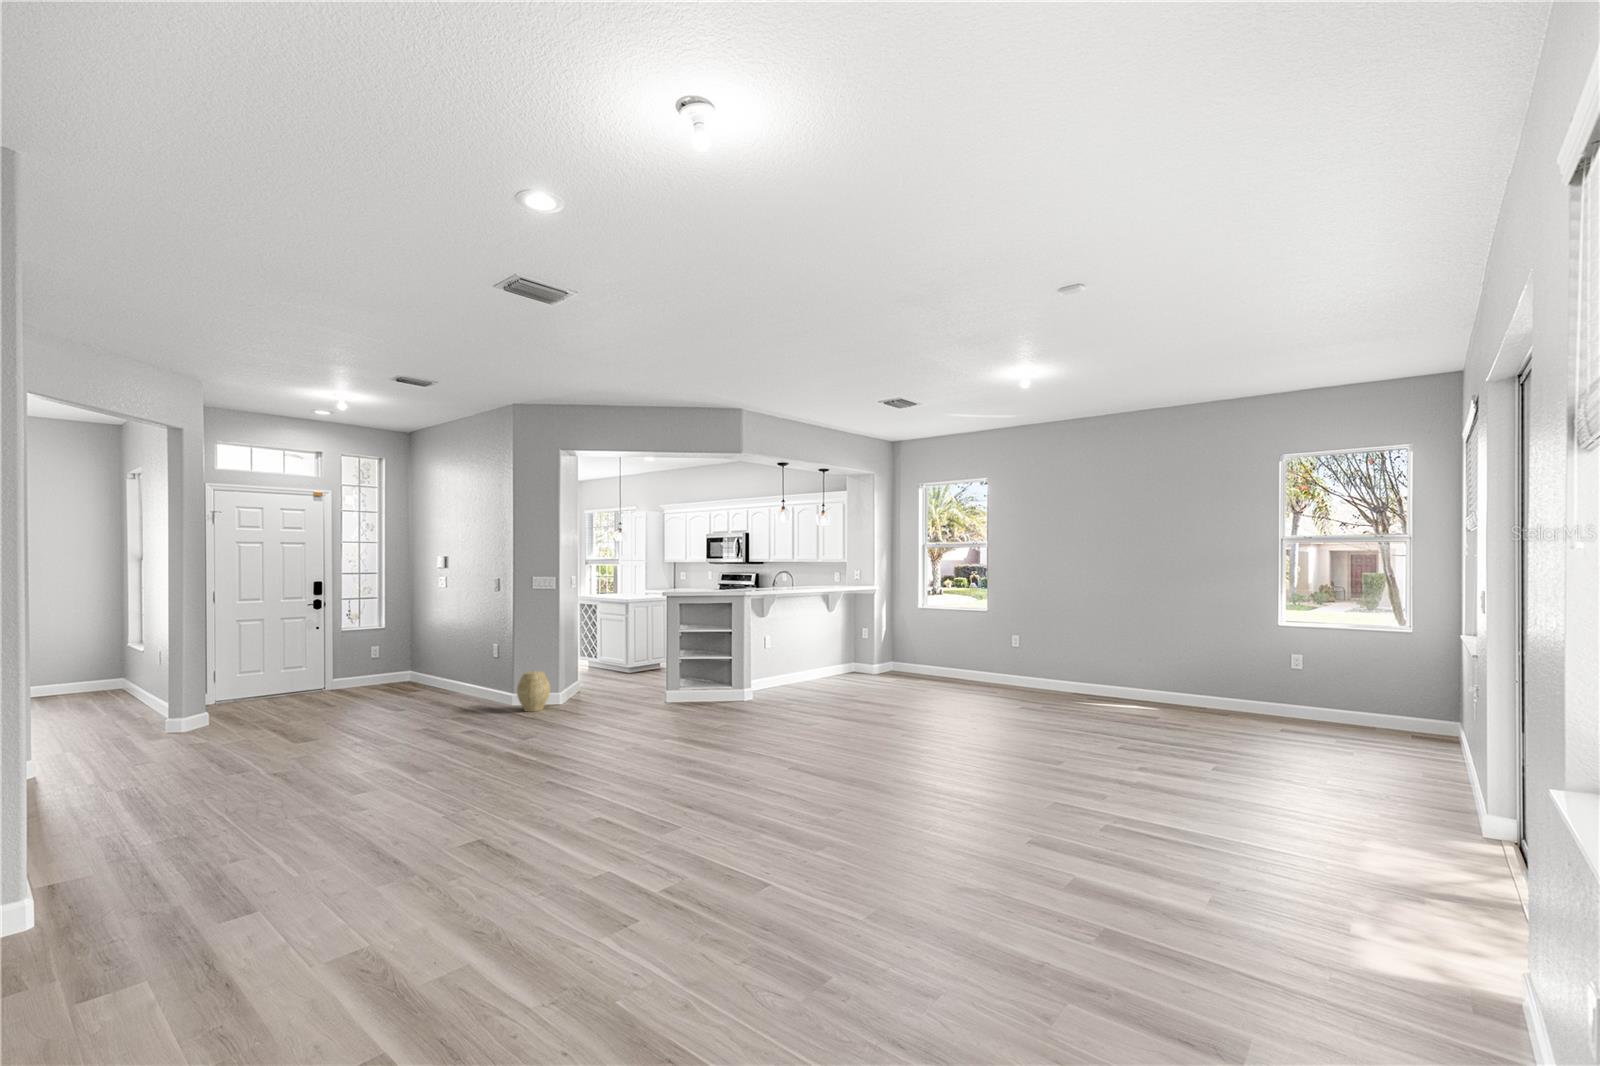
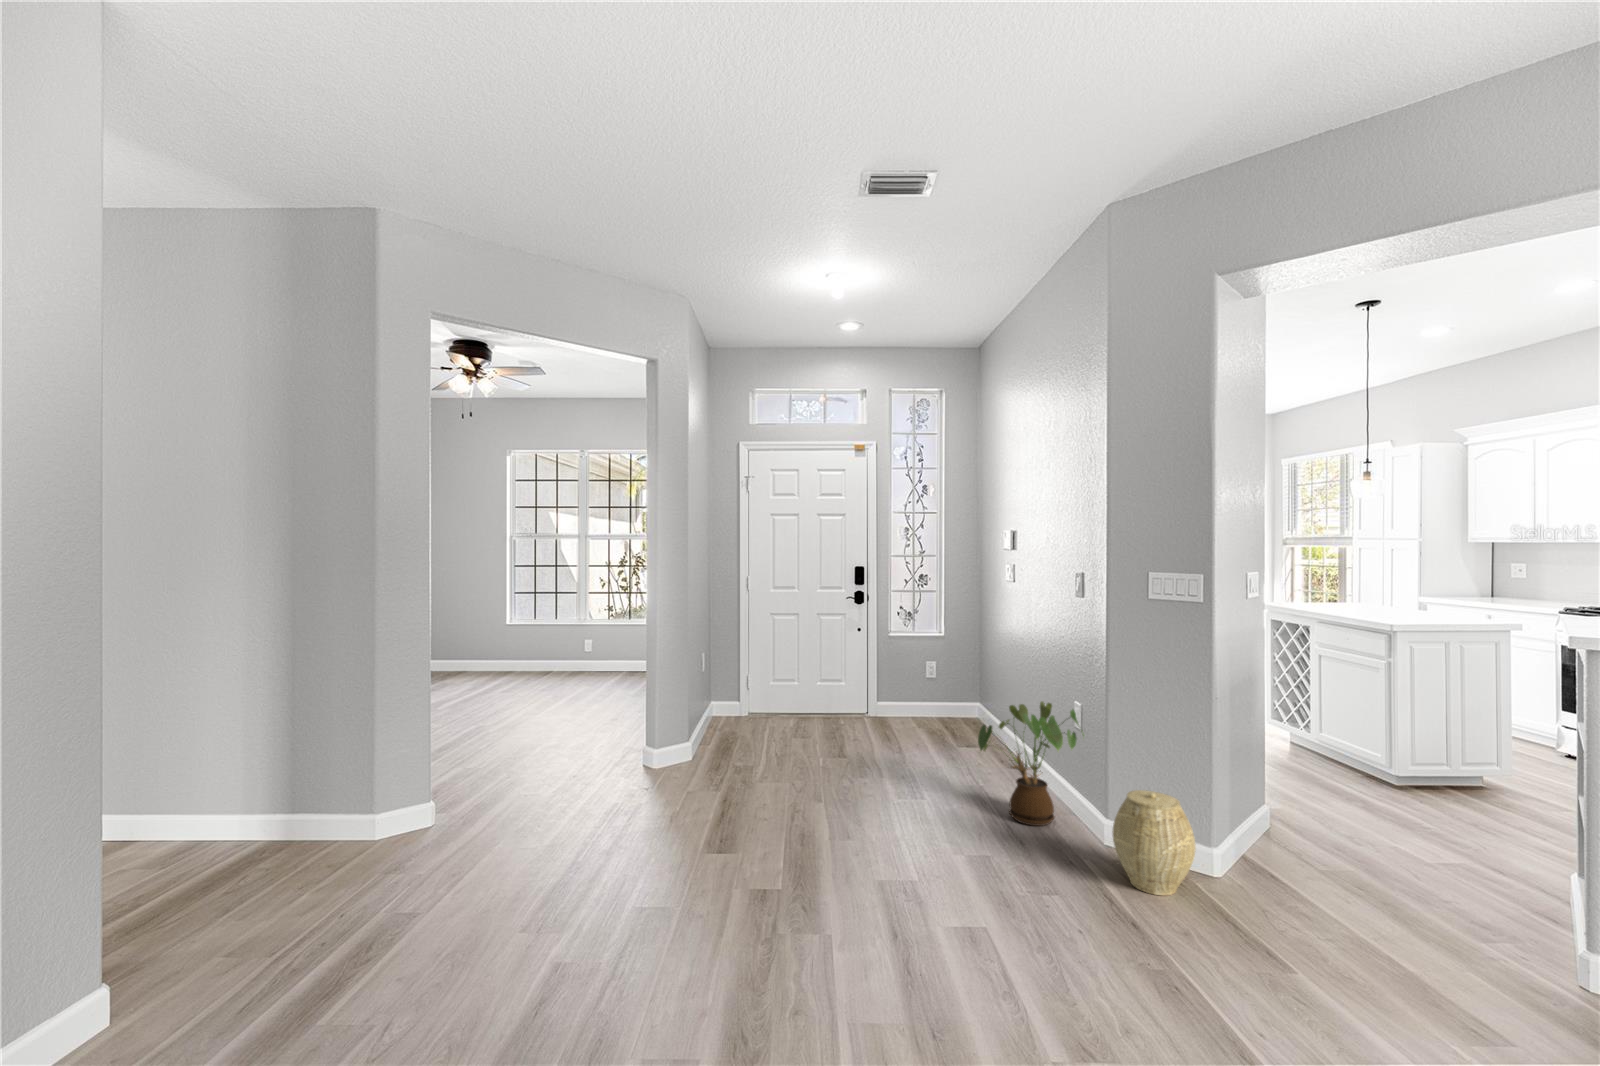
house plant: none [444,645,499,707] -> present [978,702,1078,826]

